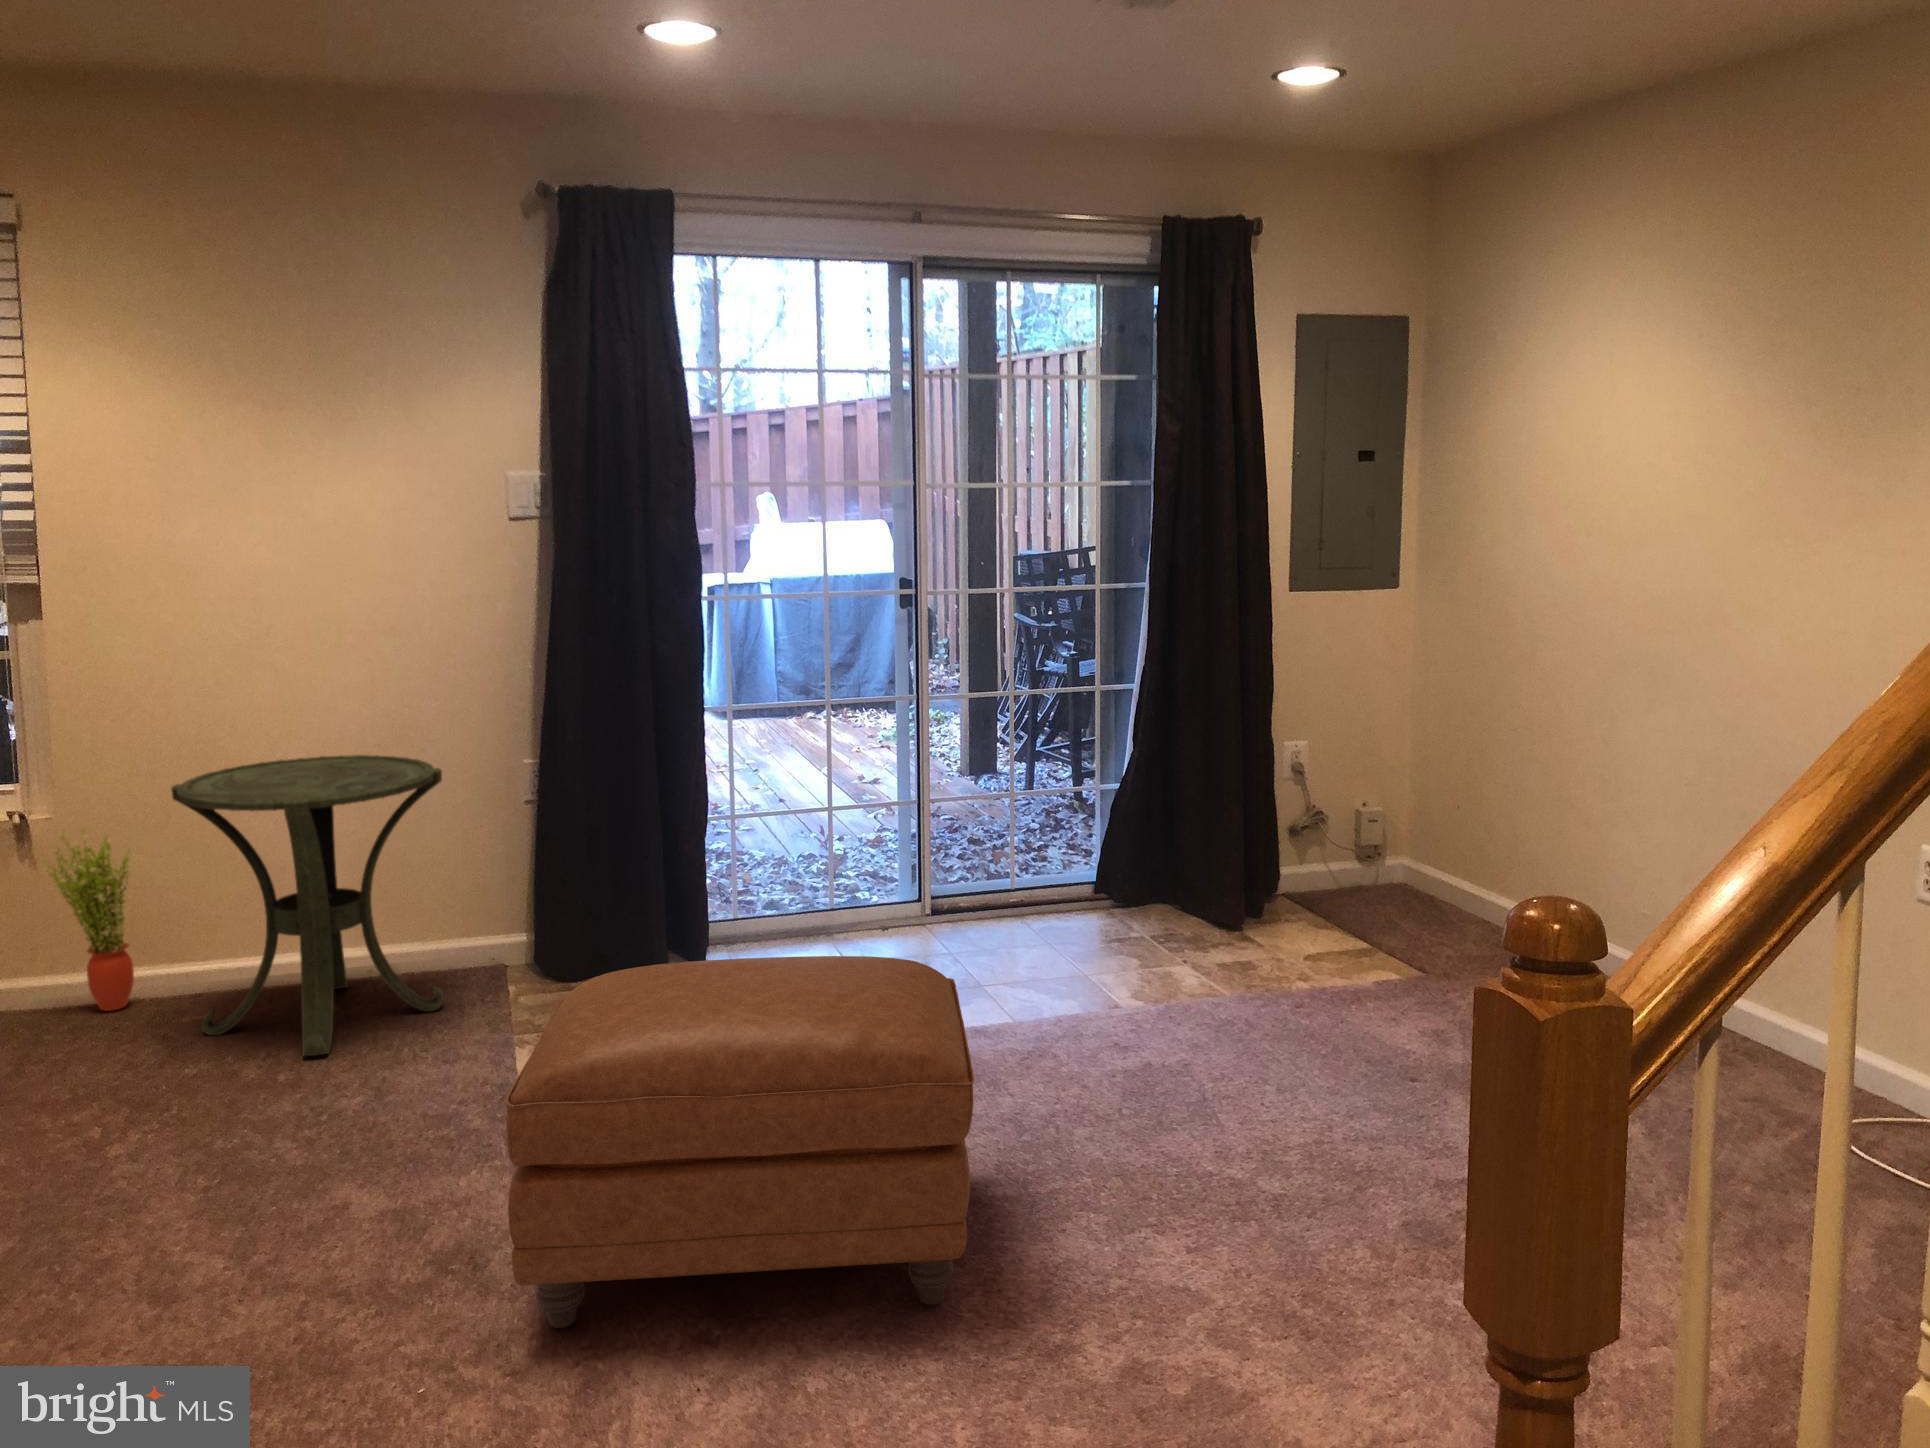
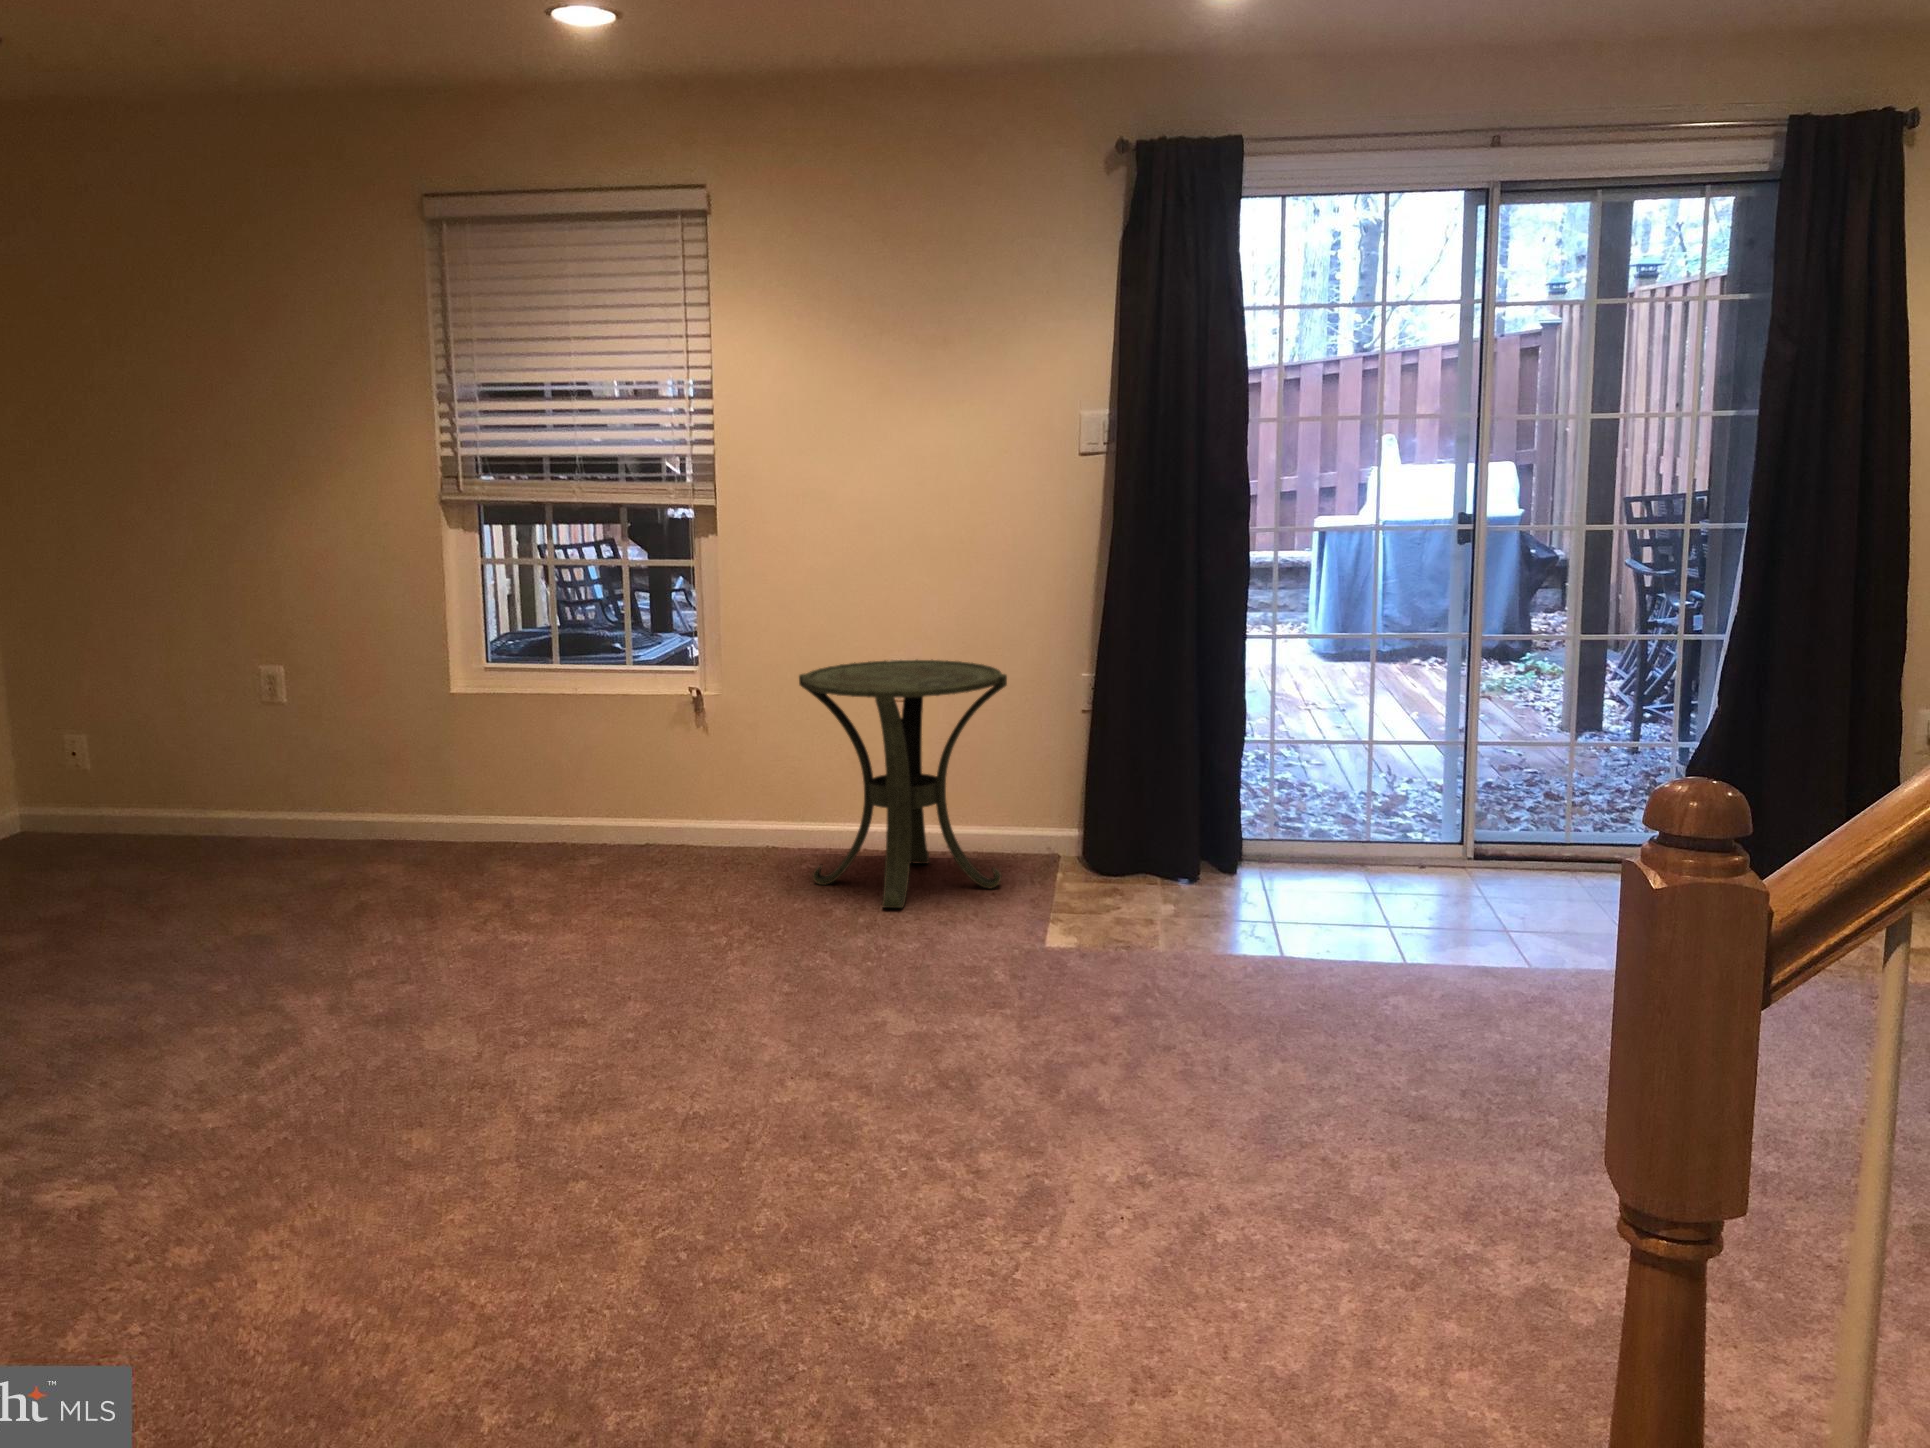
potted plant: present [43,830,134,1011] -> none [708,708,772,859]
ottoman: present [506,956,974,1329] -> none [983,839,1398,1150]

